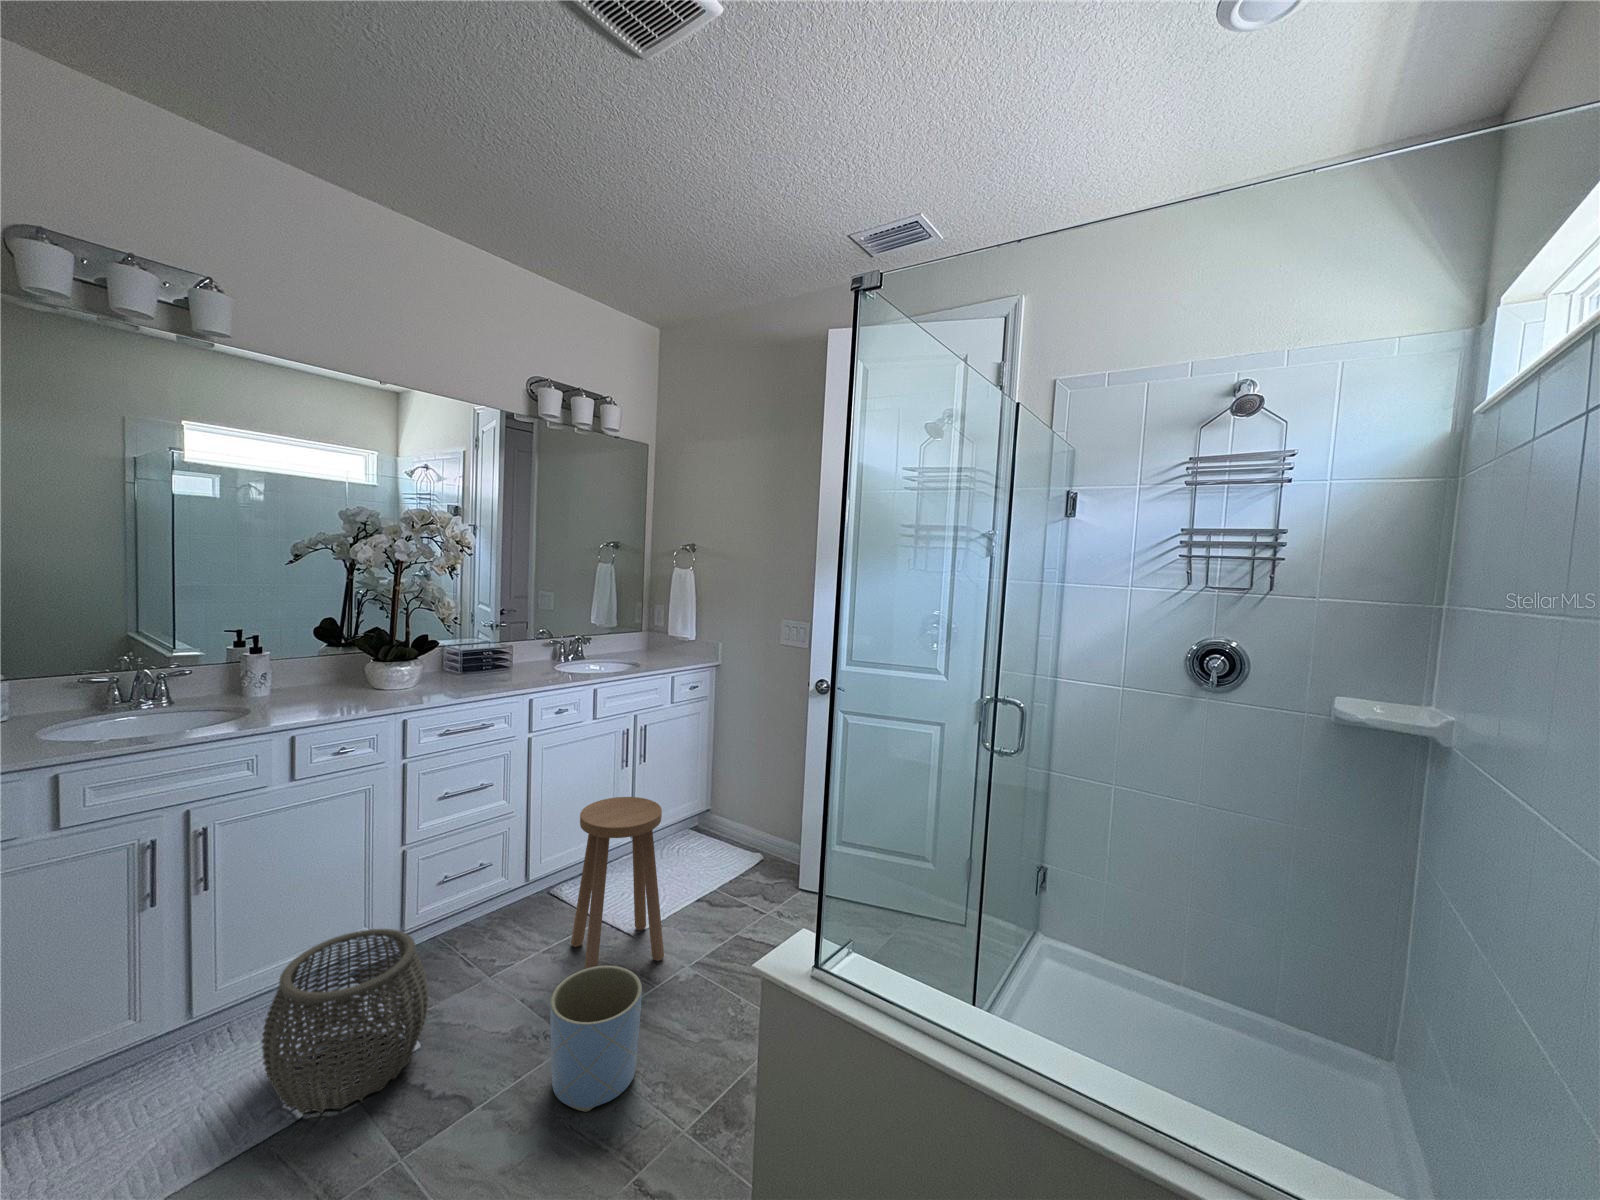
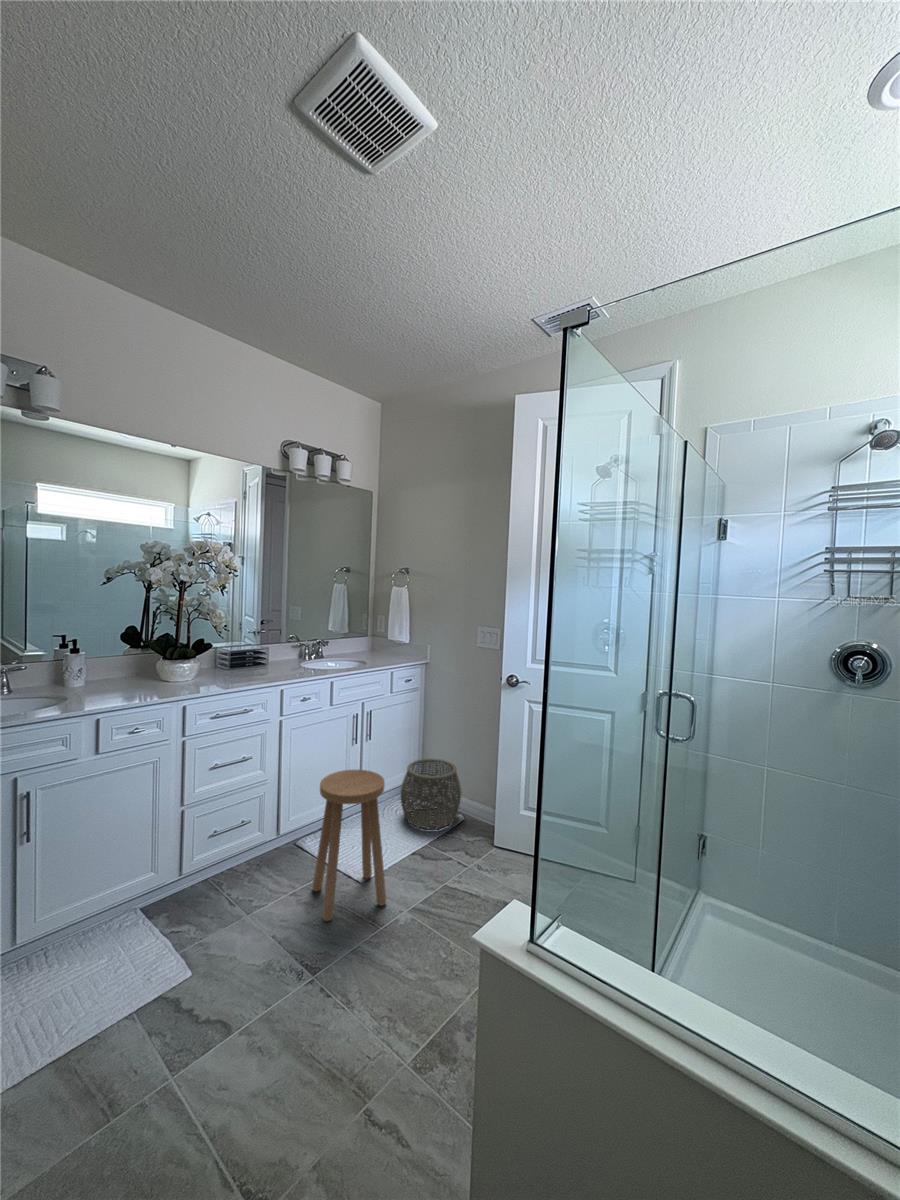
woven basket: present [262,929,429,1113] -> present [400,759,461,829]
planter: present [550,966,642,1112] -> none [296,913,370,1041]

